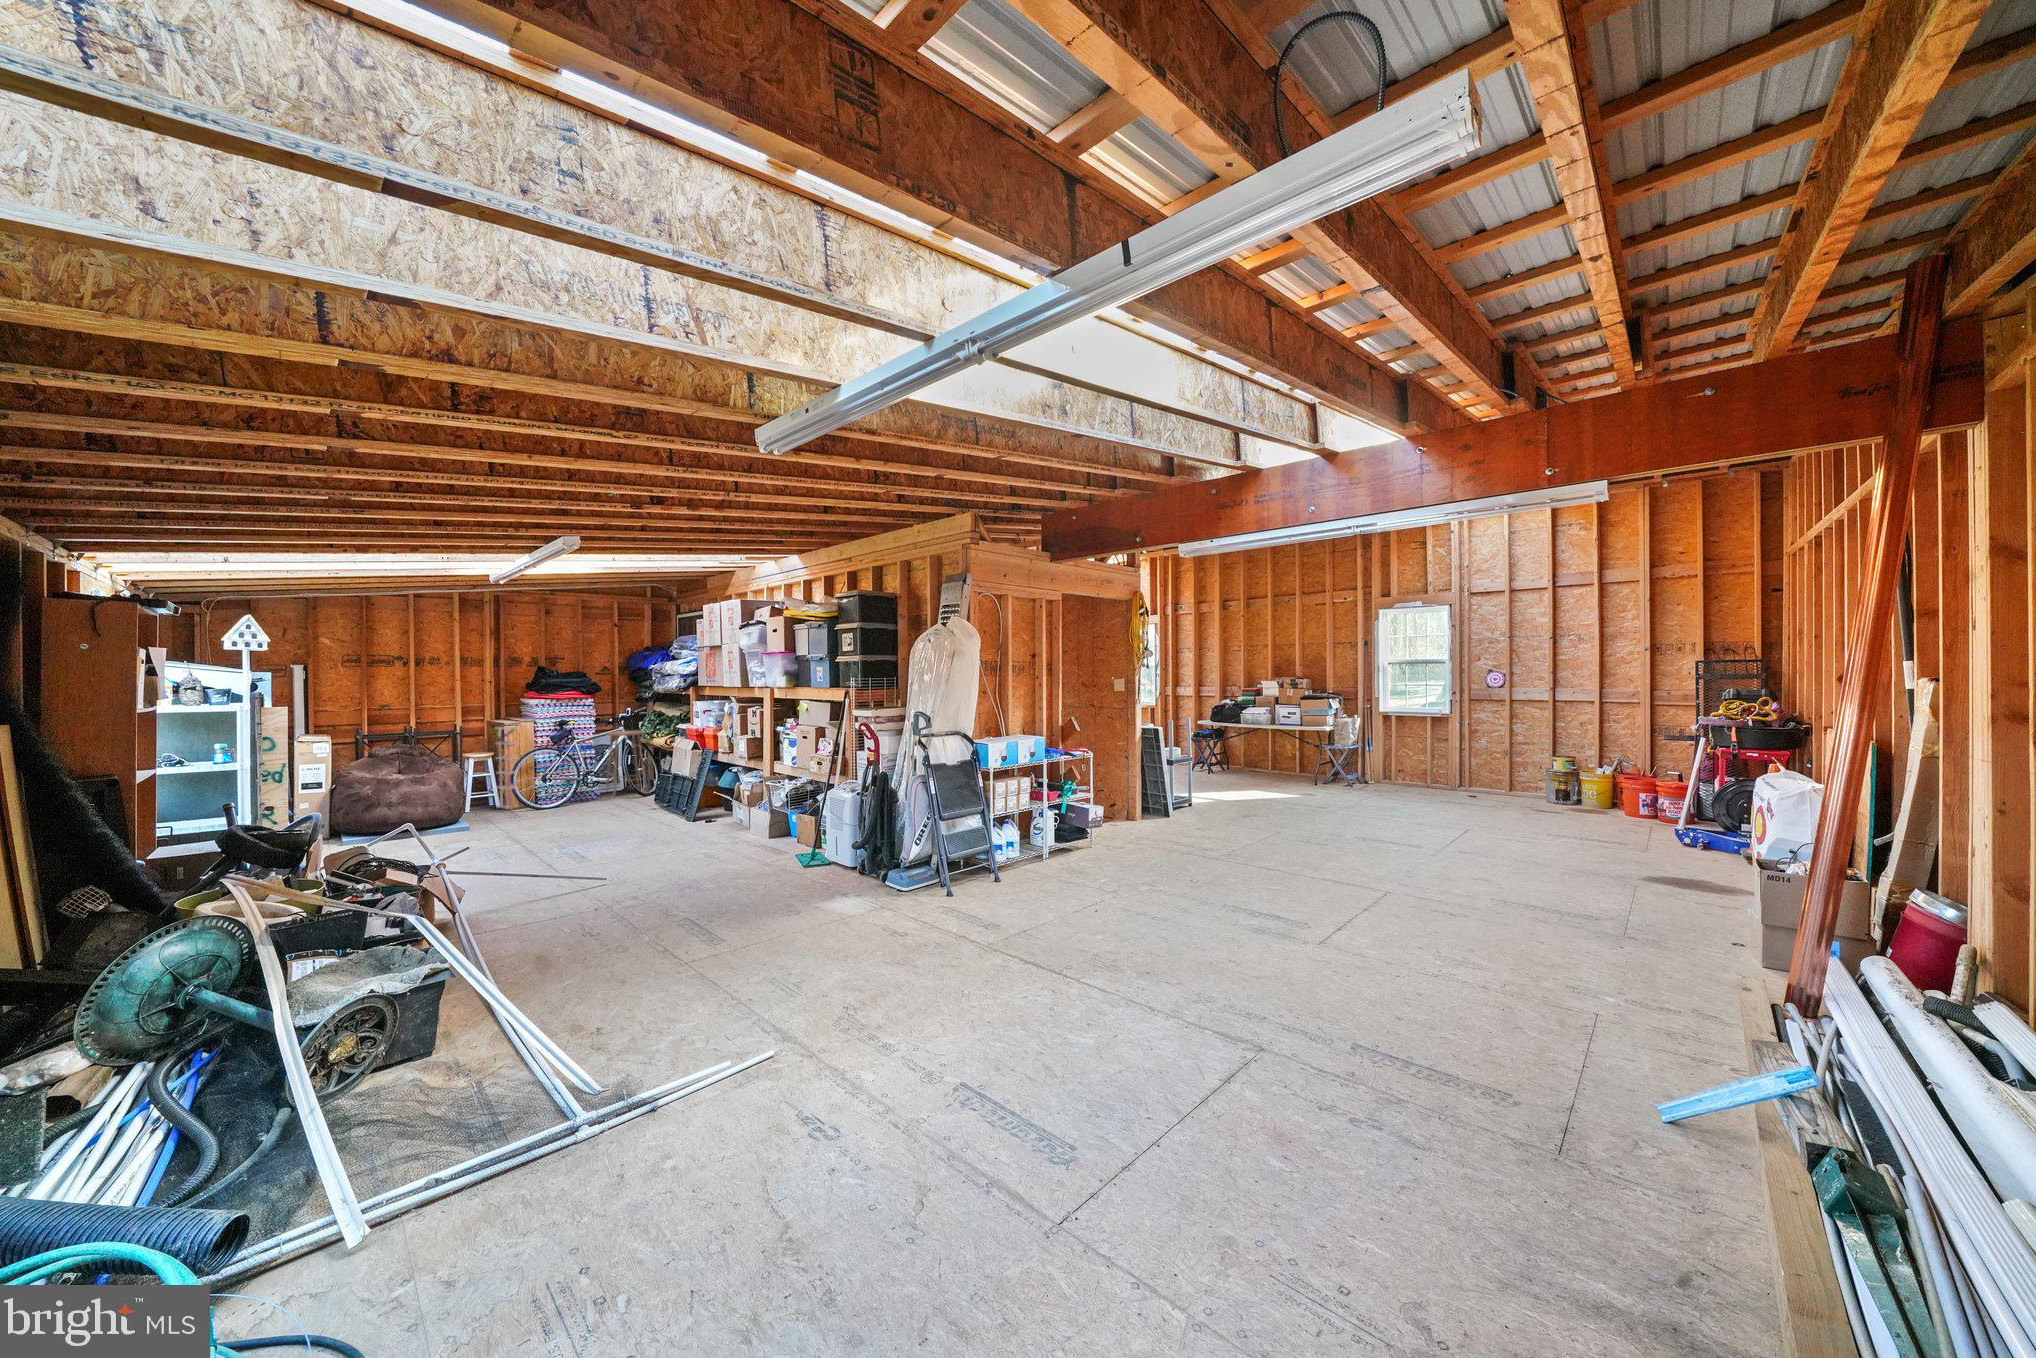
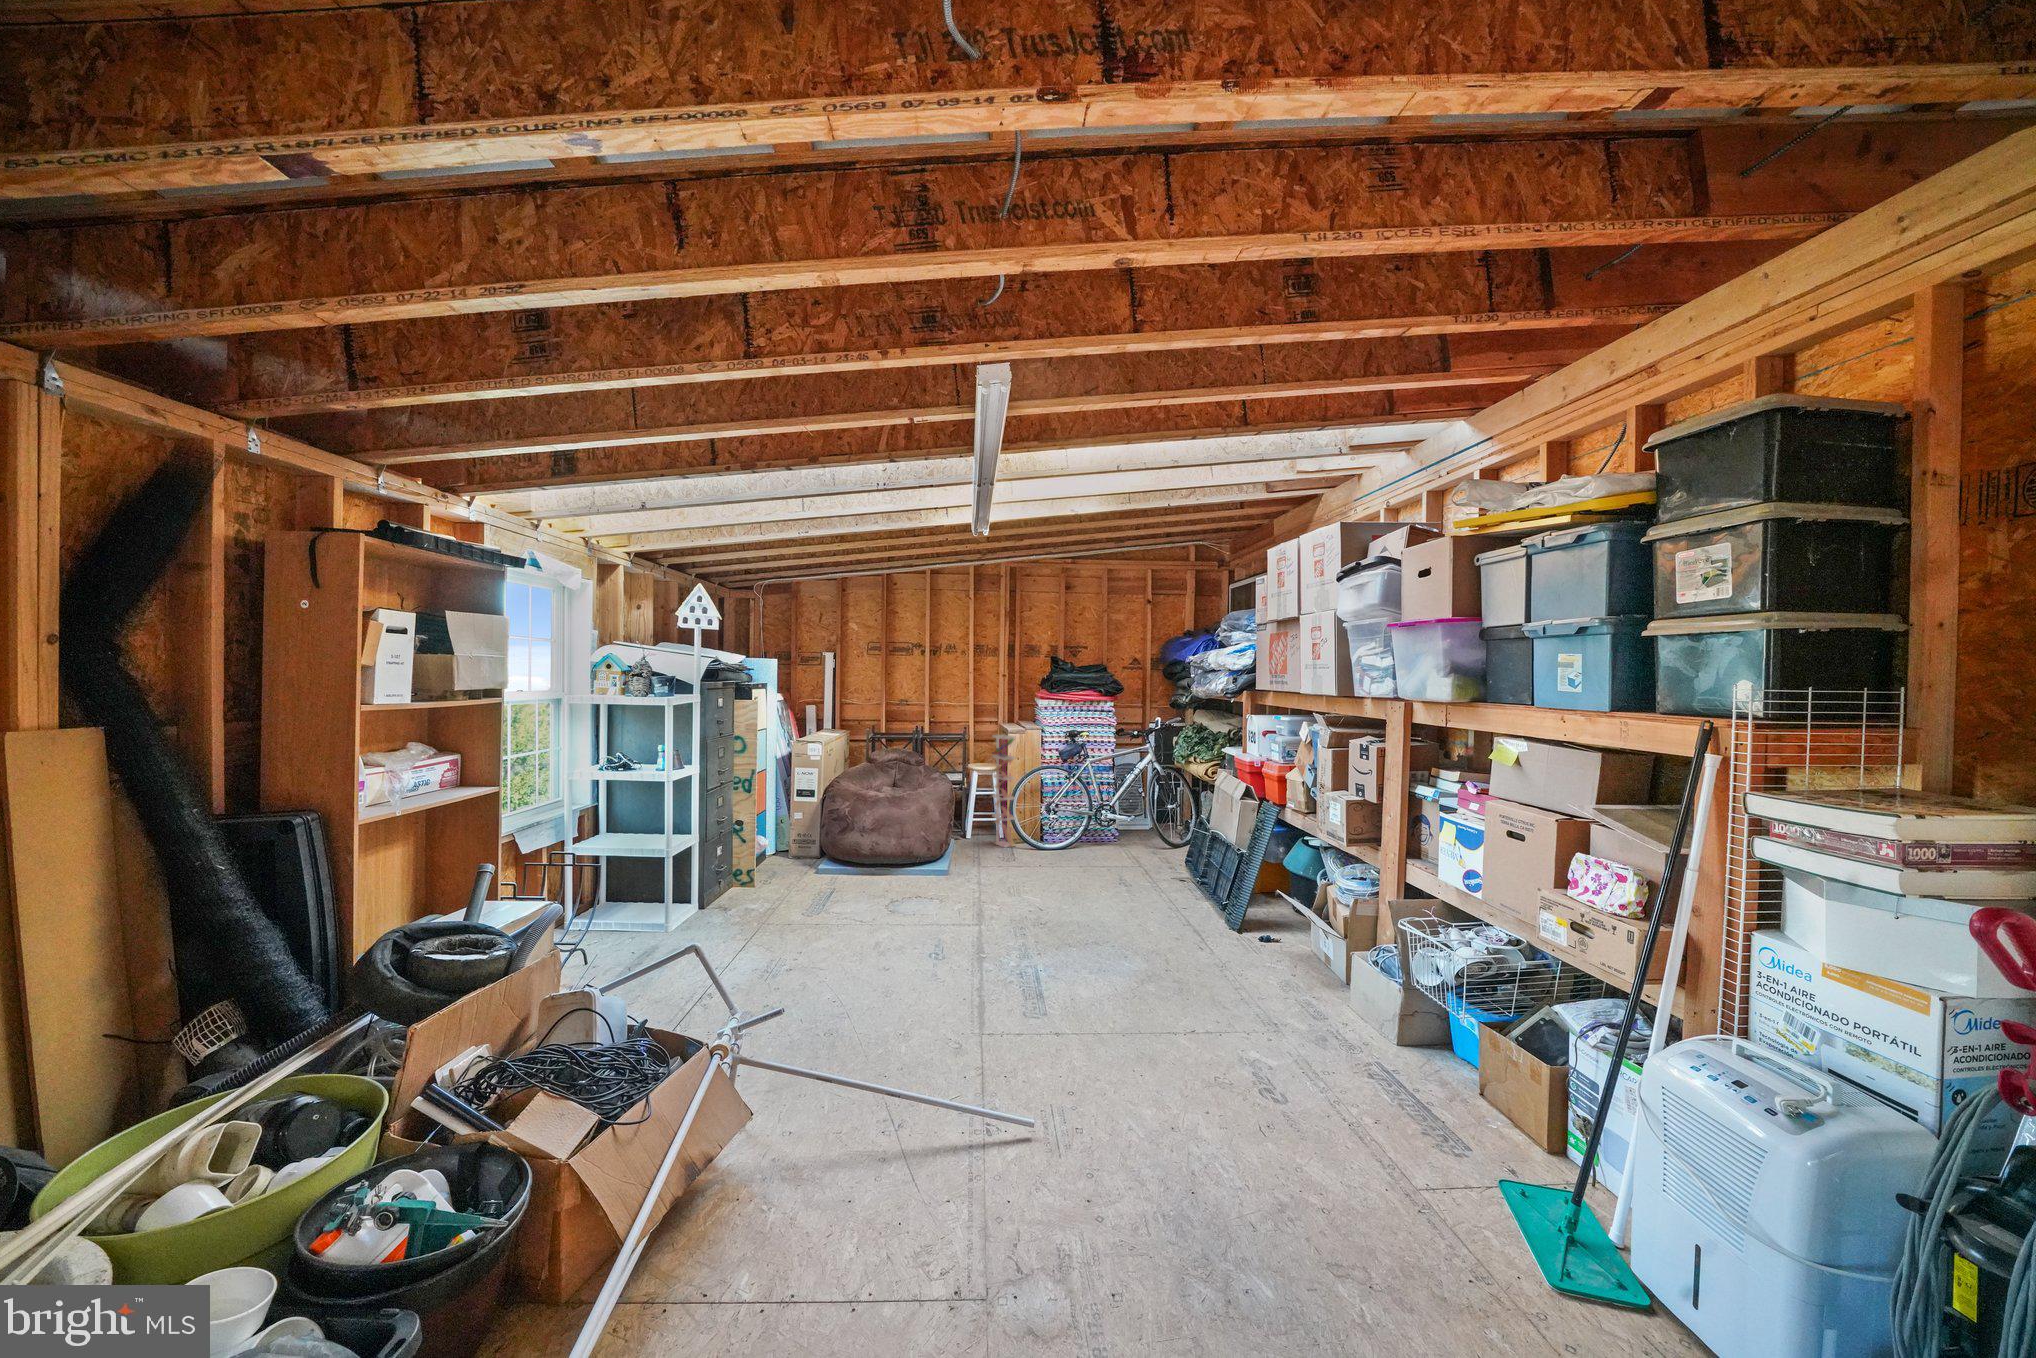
stool: present [606,730,648,795] -> none [1124,750,1179,845]

